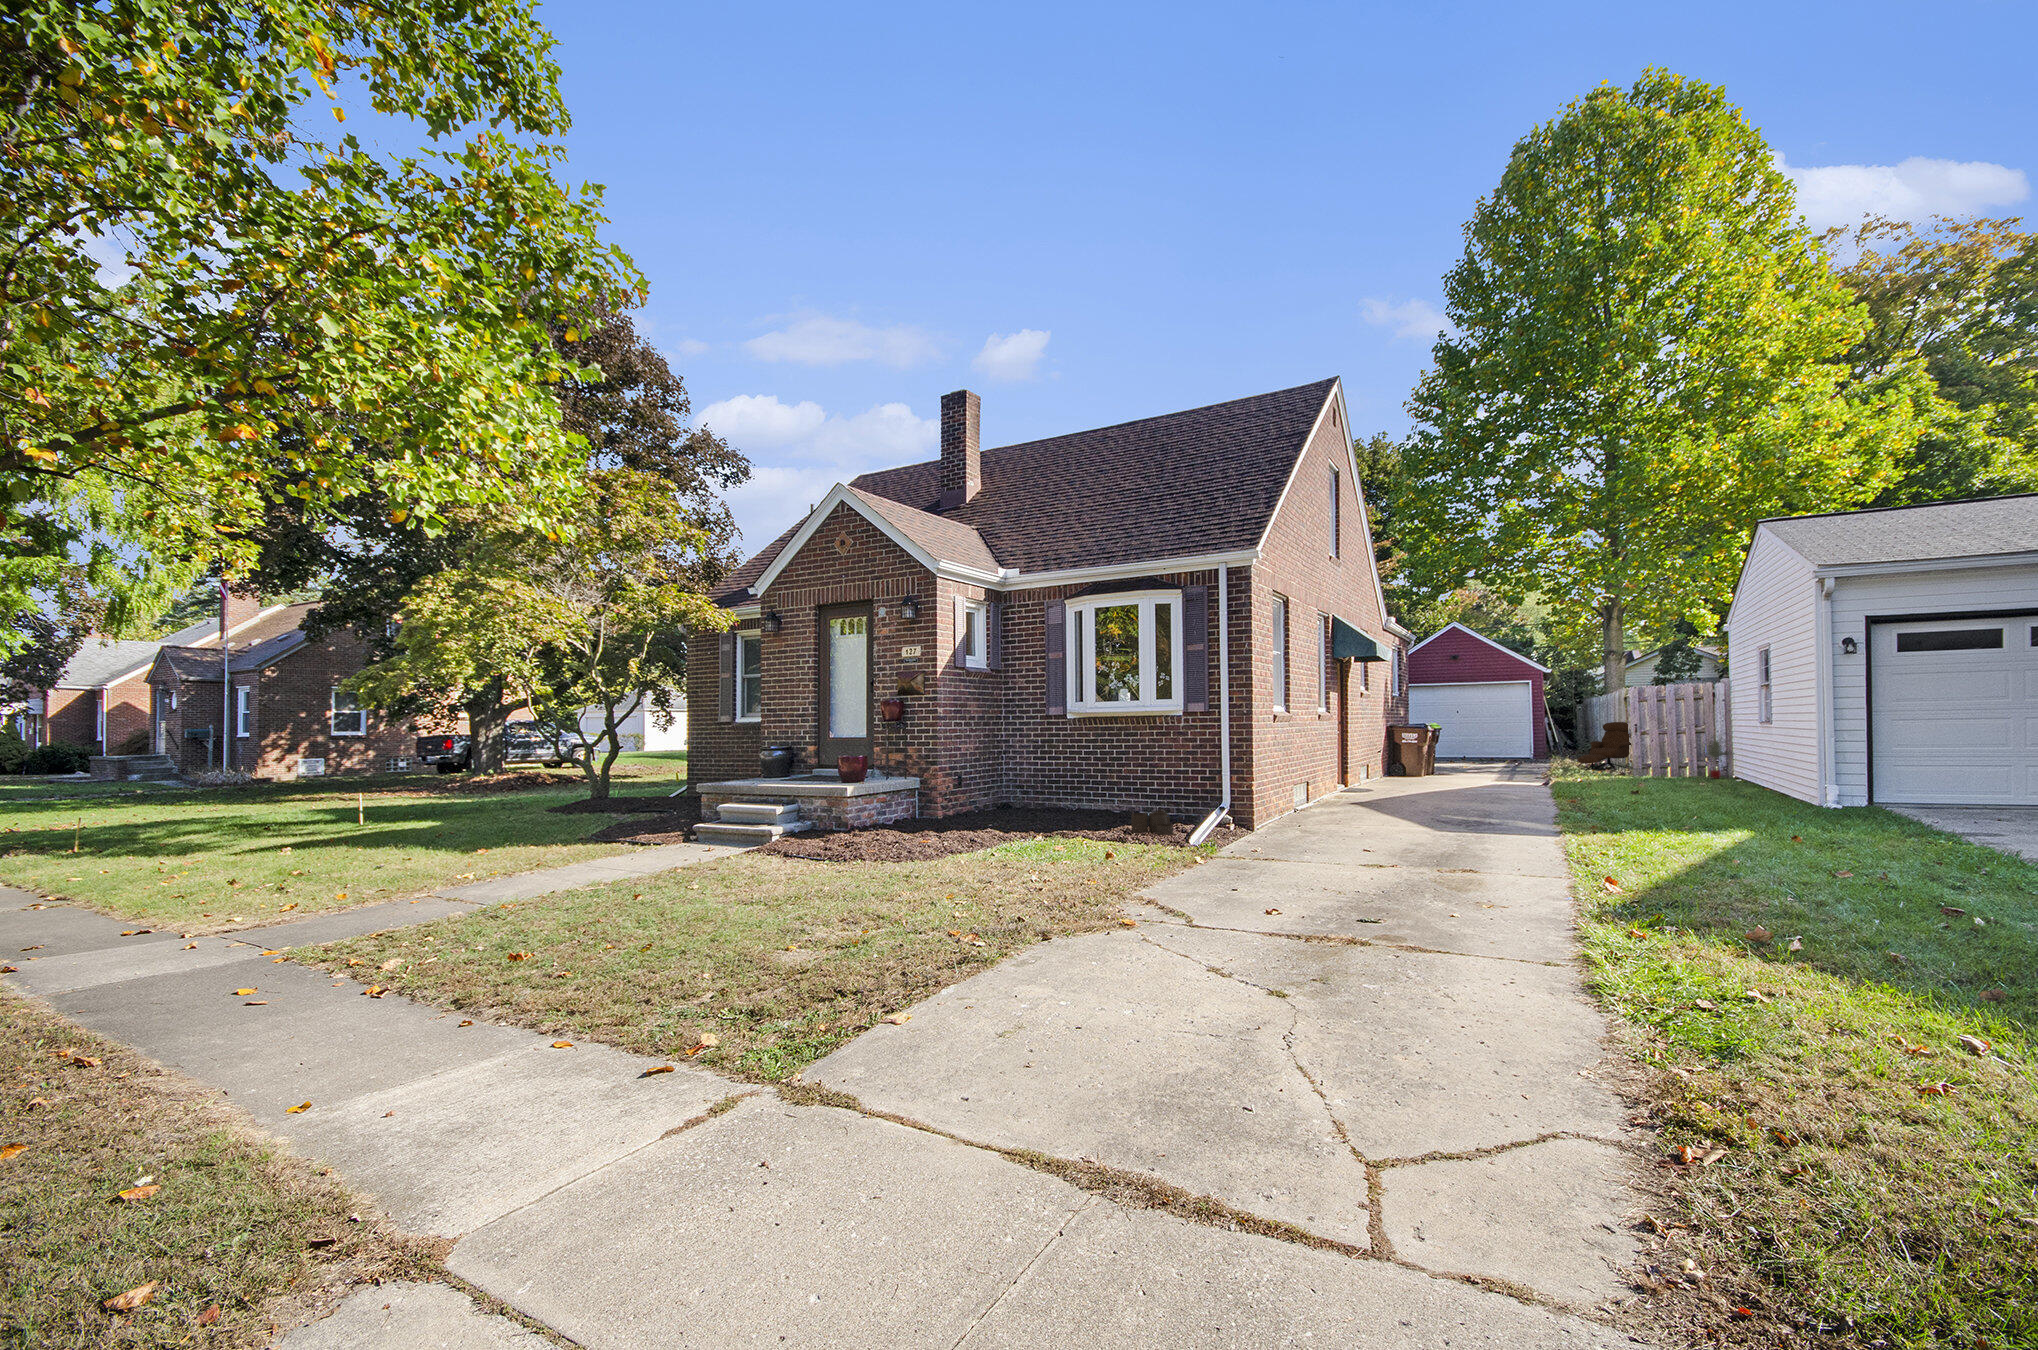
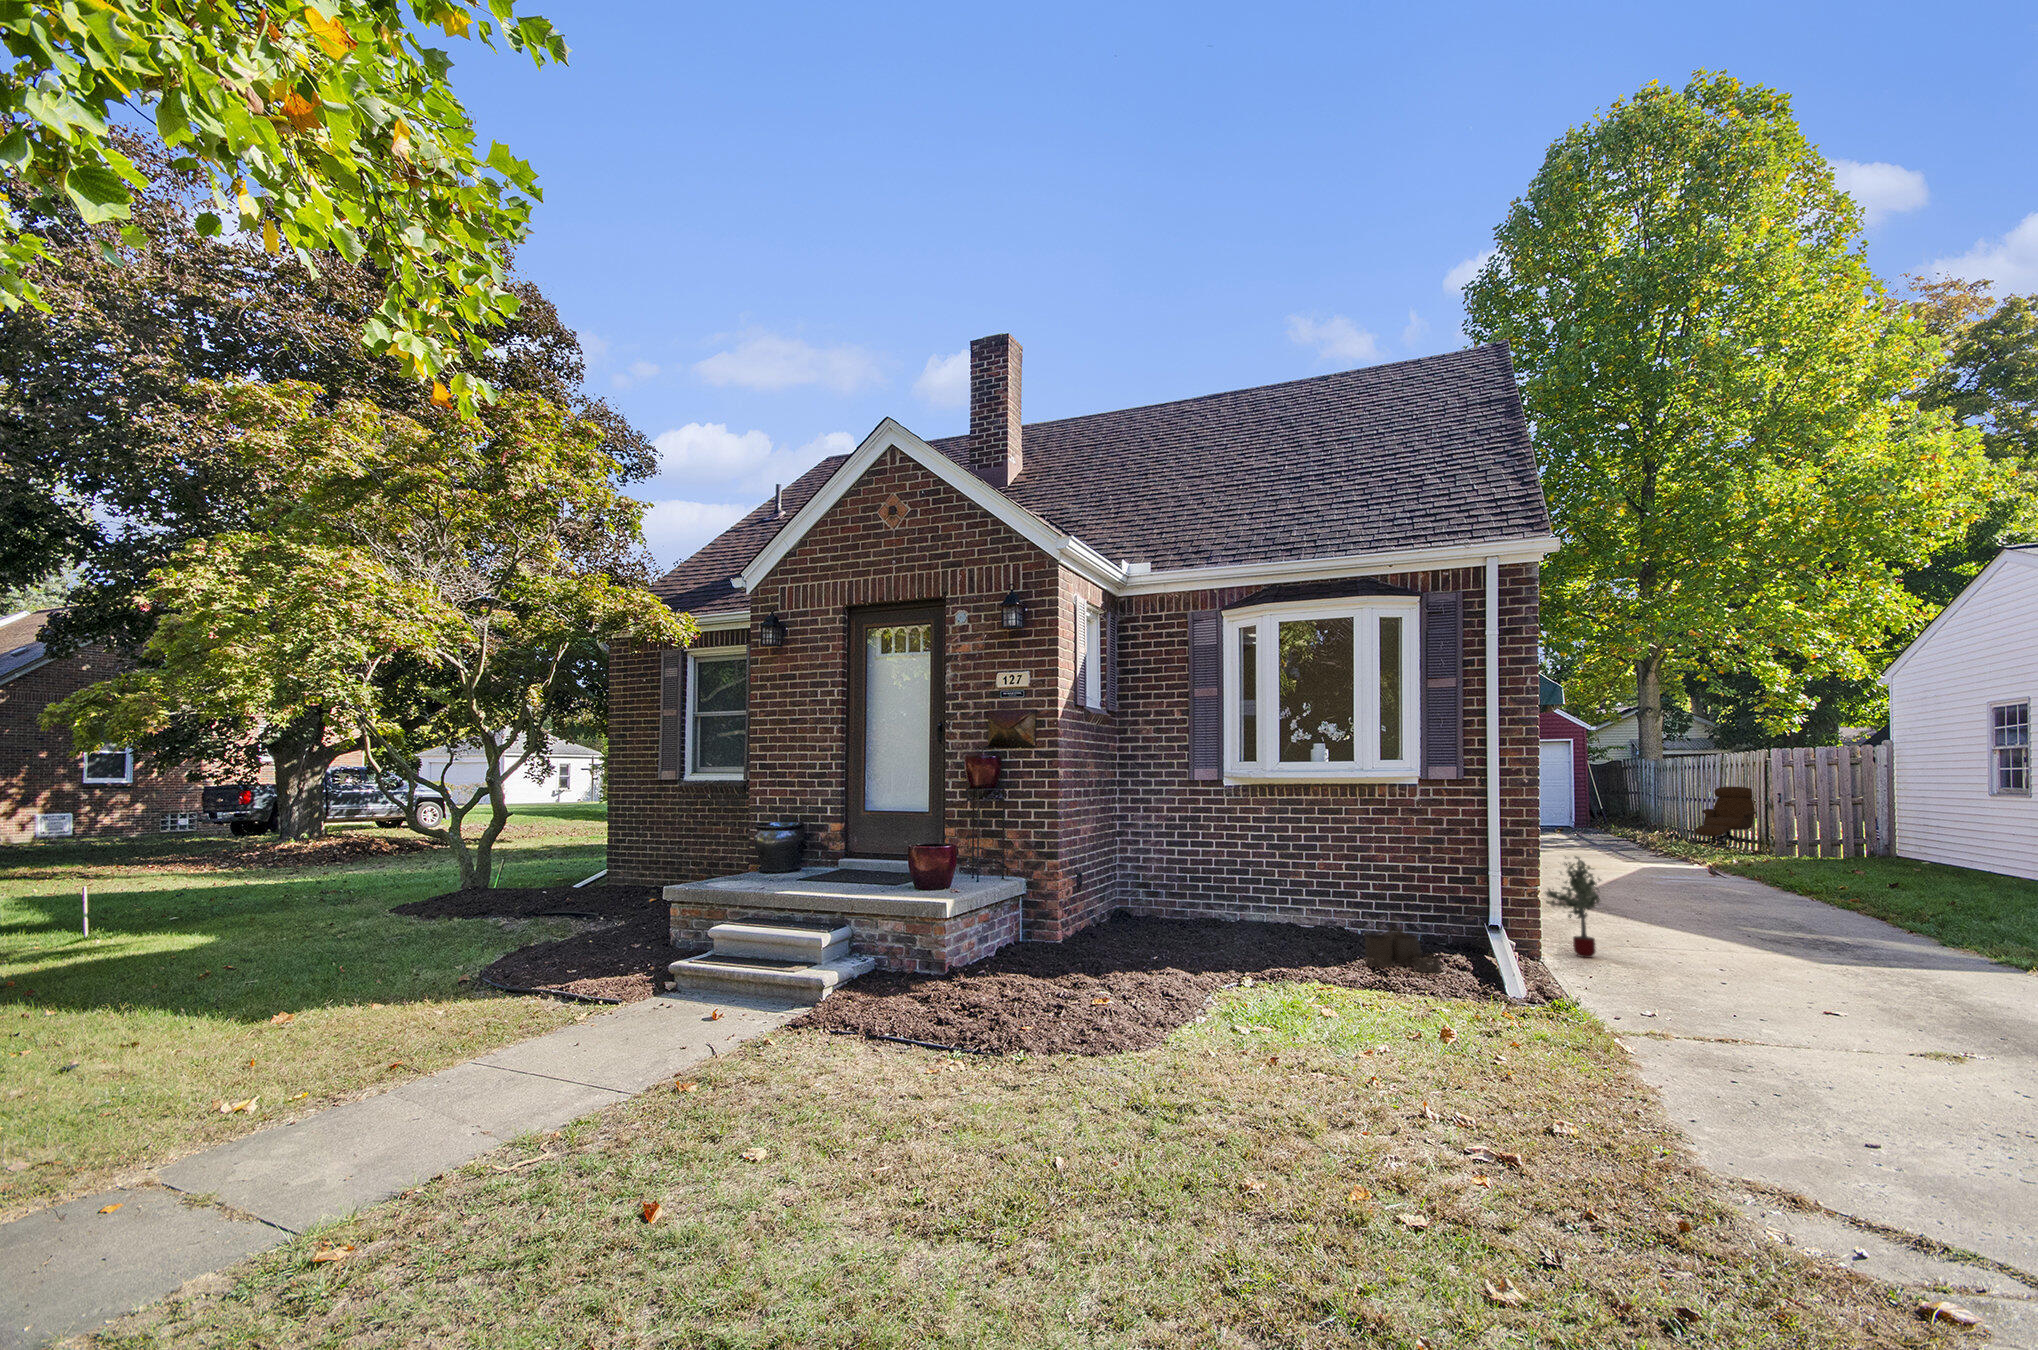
potted tree: present [1705,735,1732,779] -> present [1546,856,1600,958]

